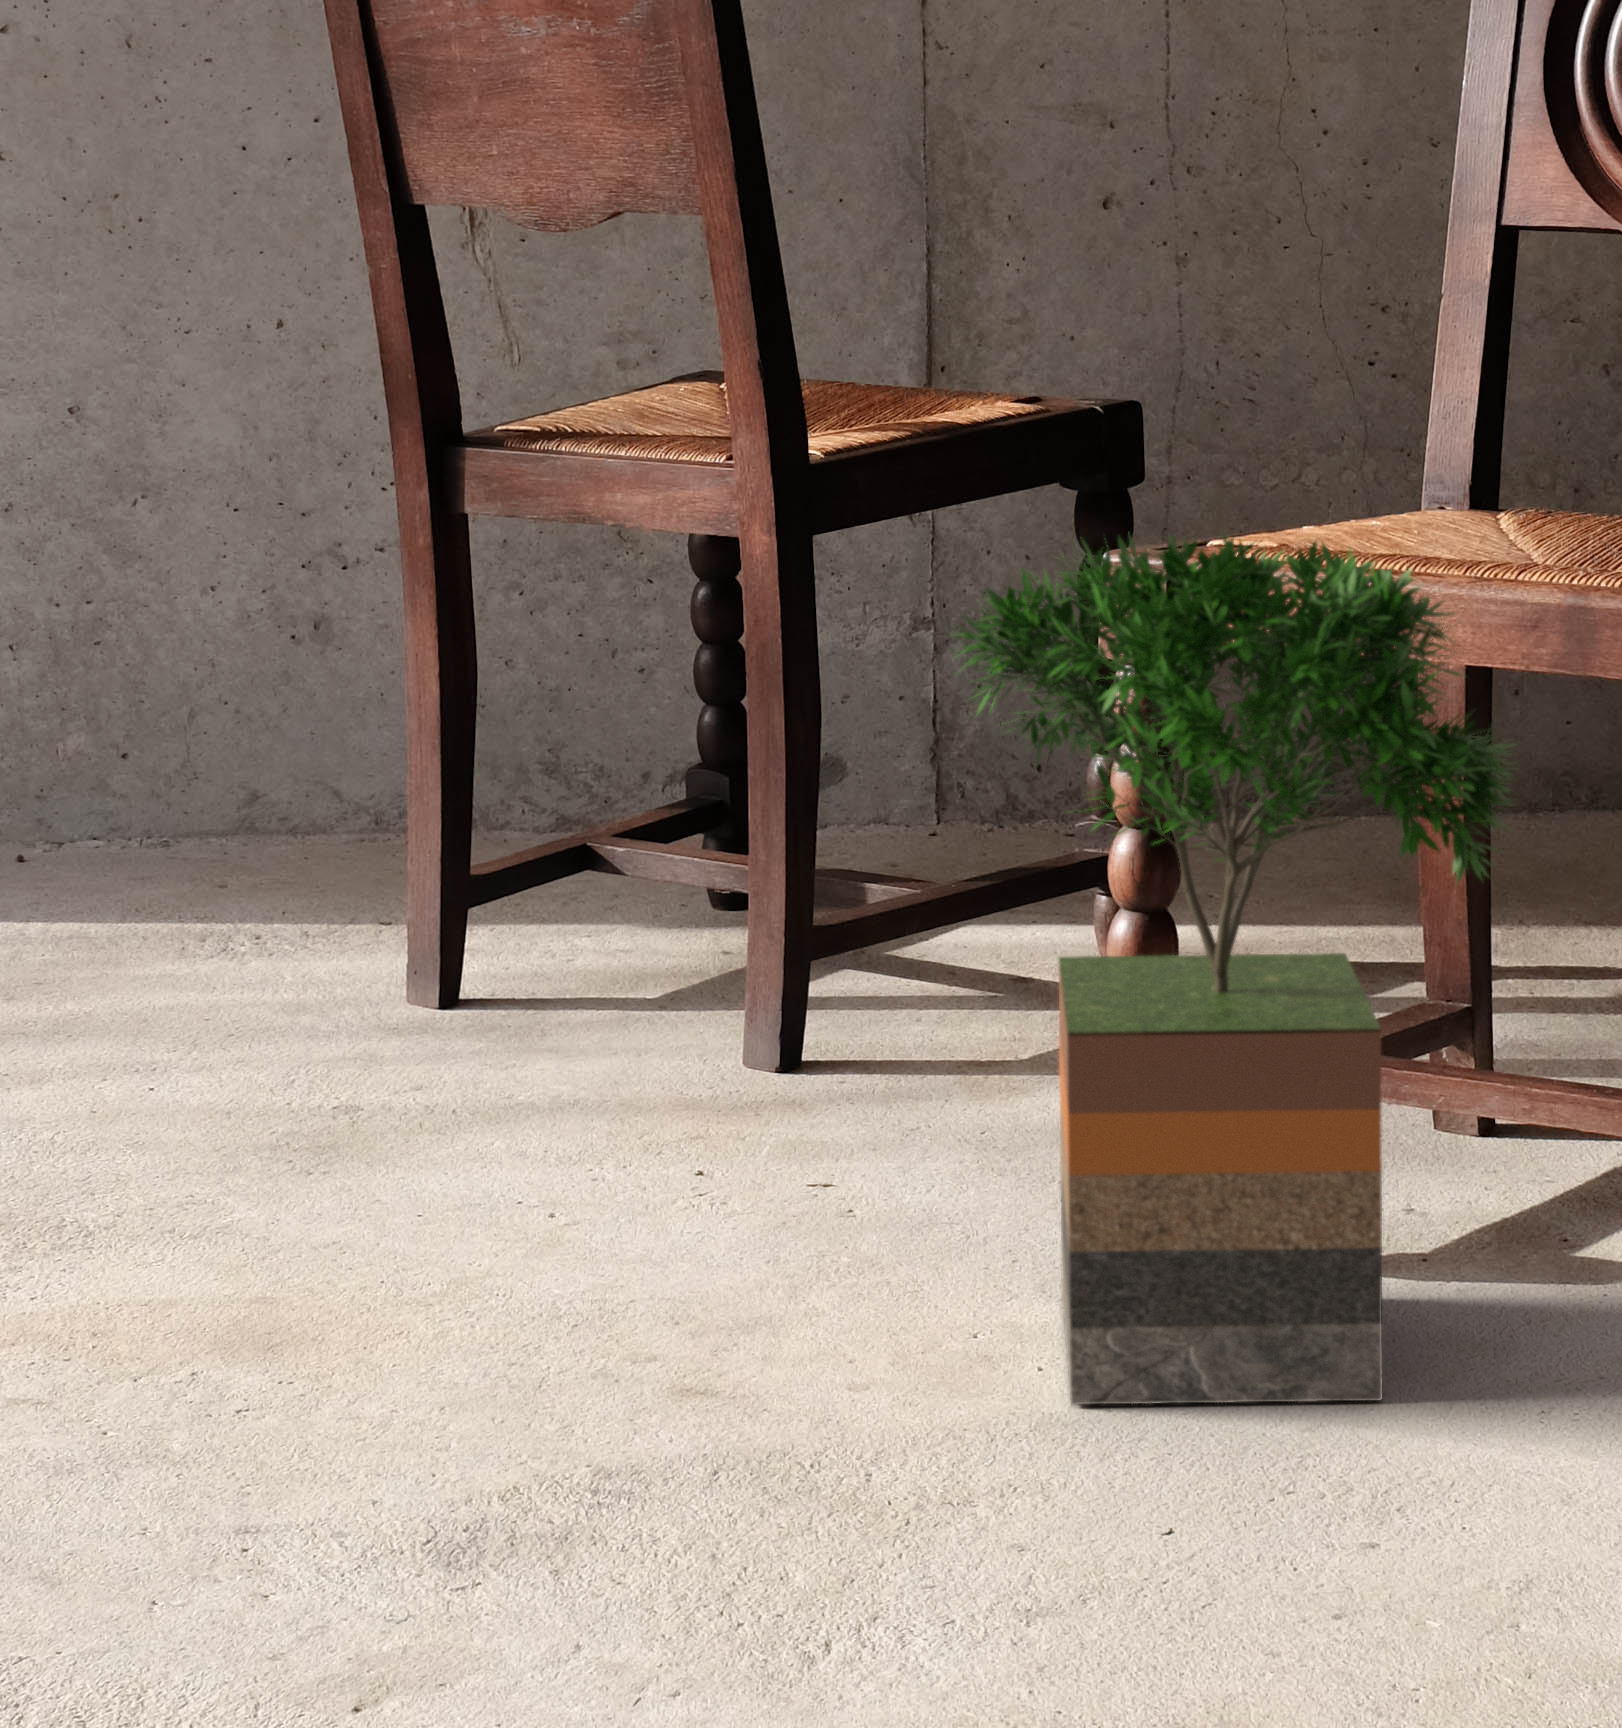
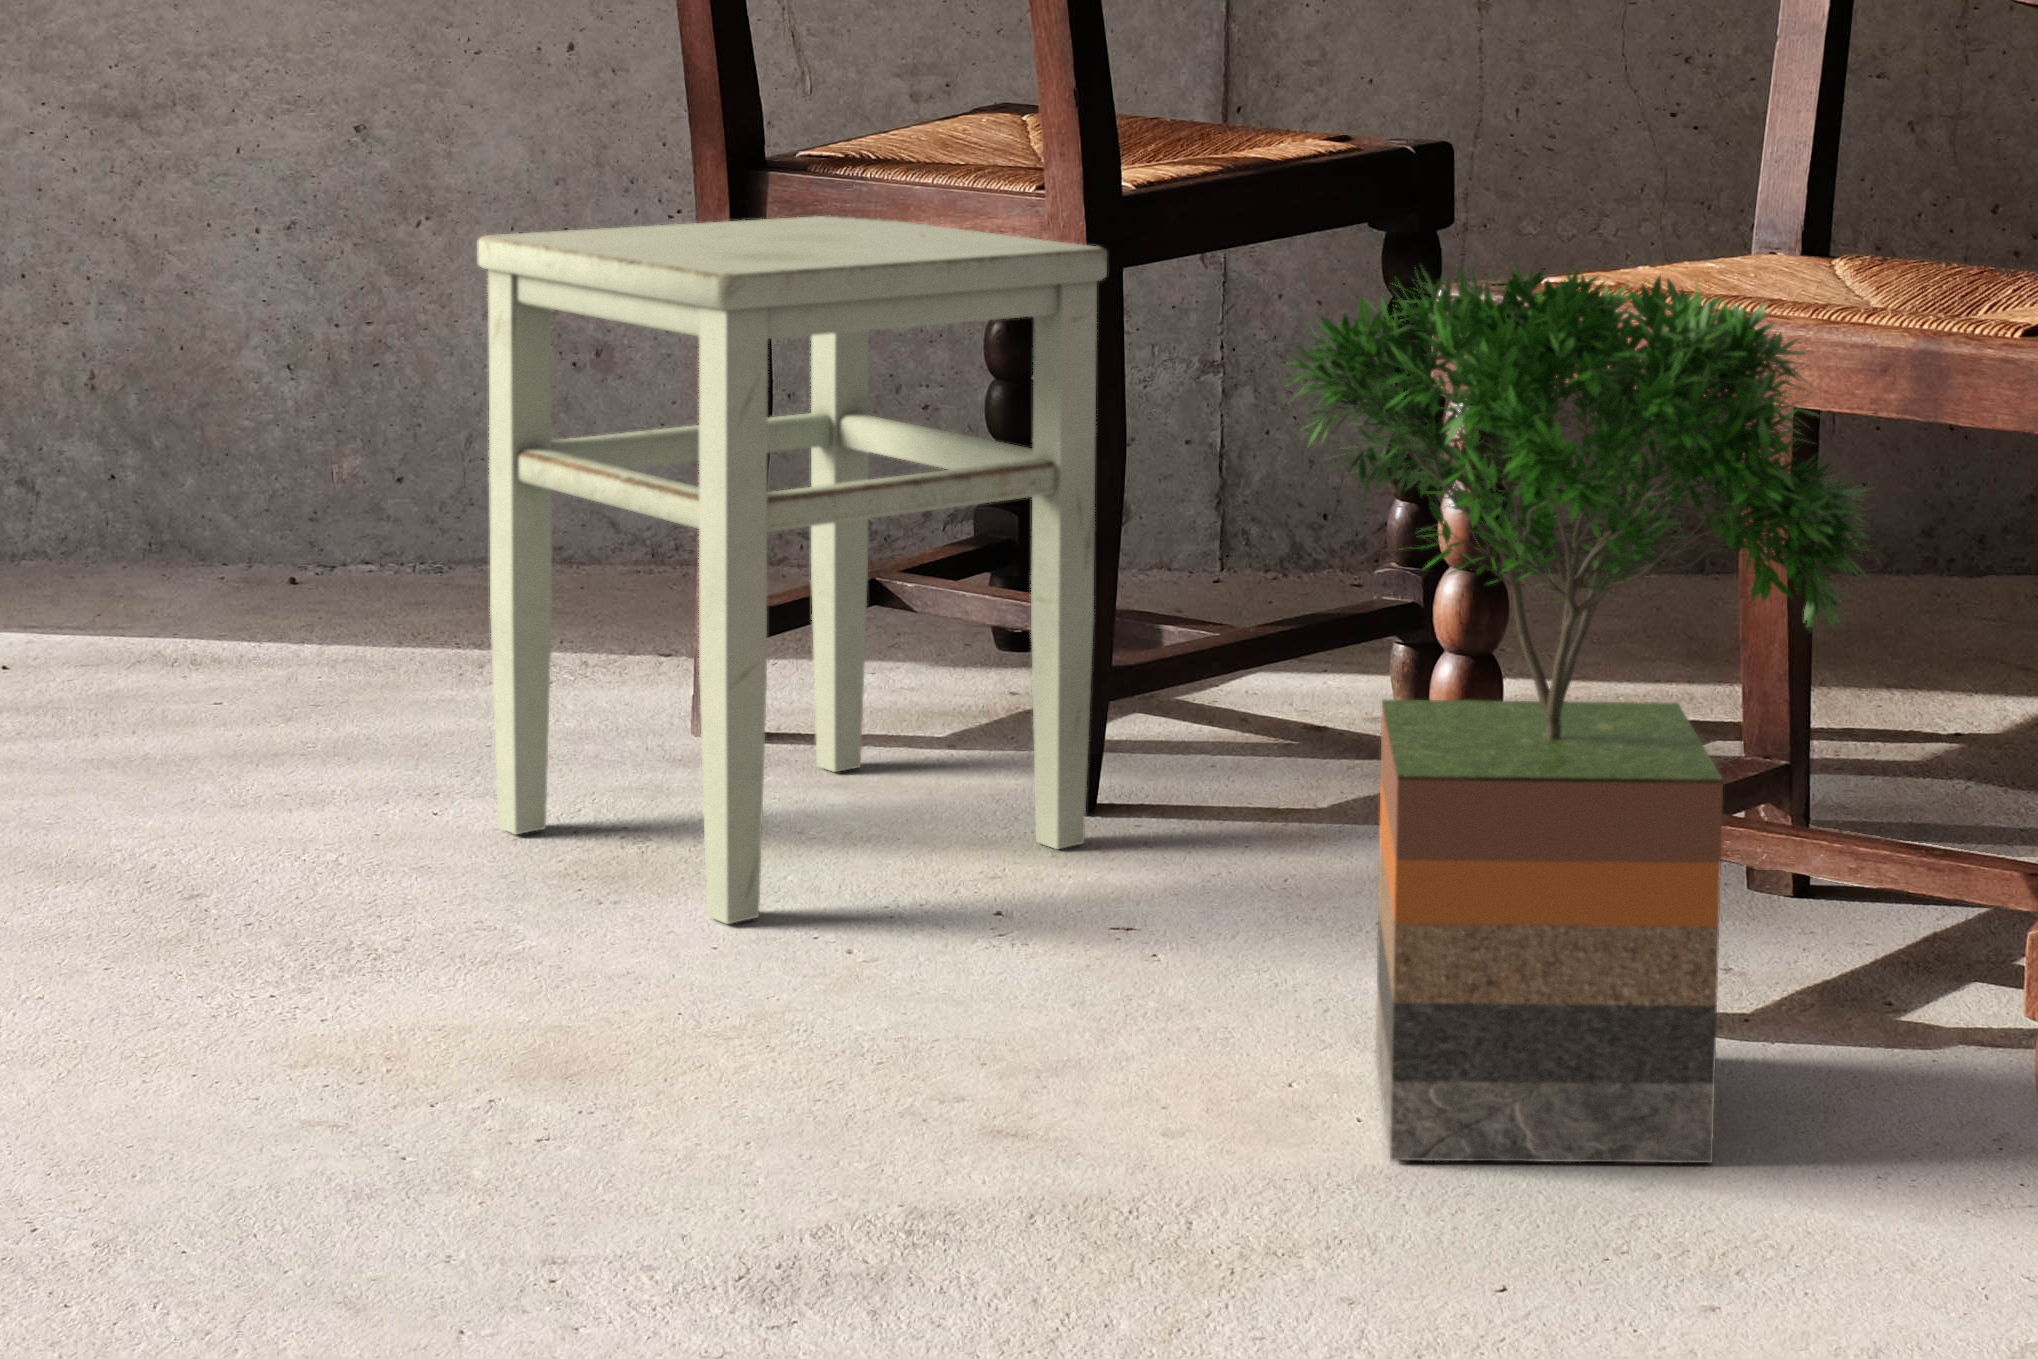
stool: none [181,487,794,1189] -> present [478,215,1107,924]

